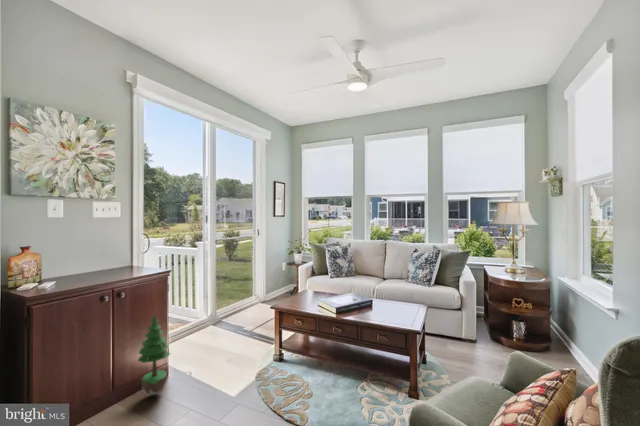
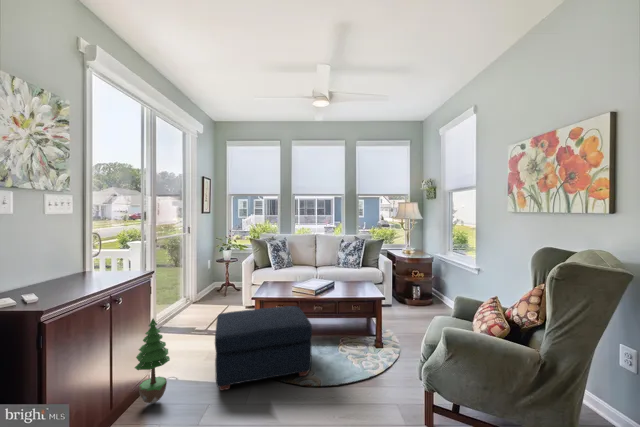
ottoman: none [203,319,316,408] -> present [215,306,312,390]

